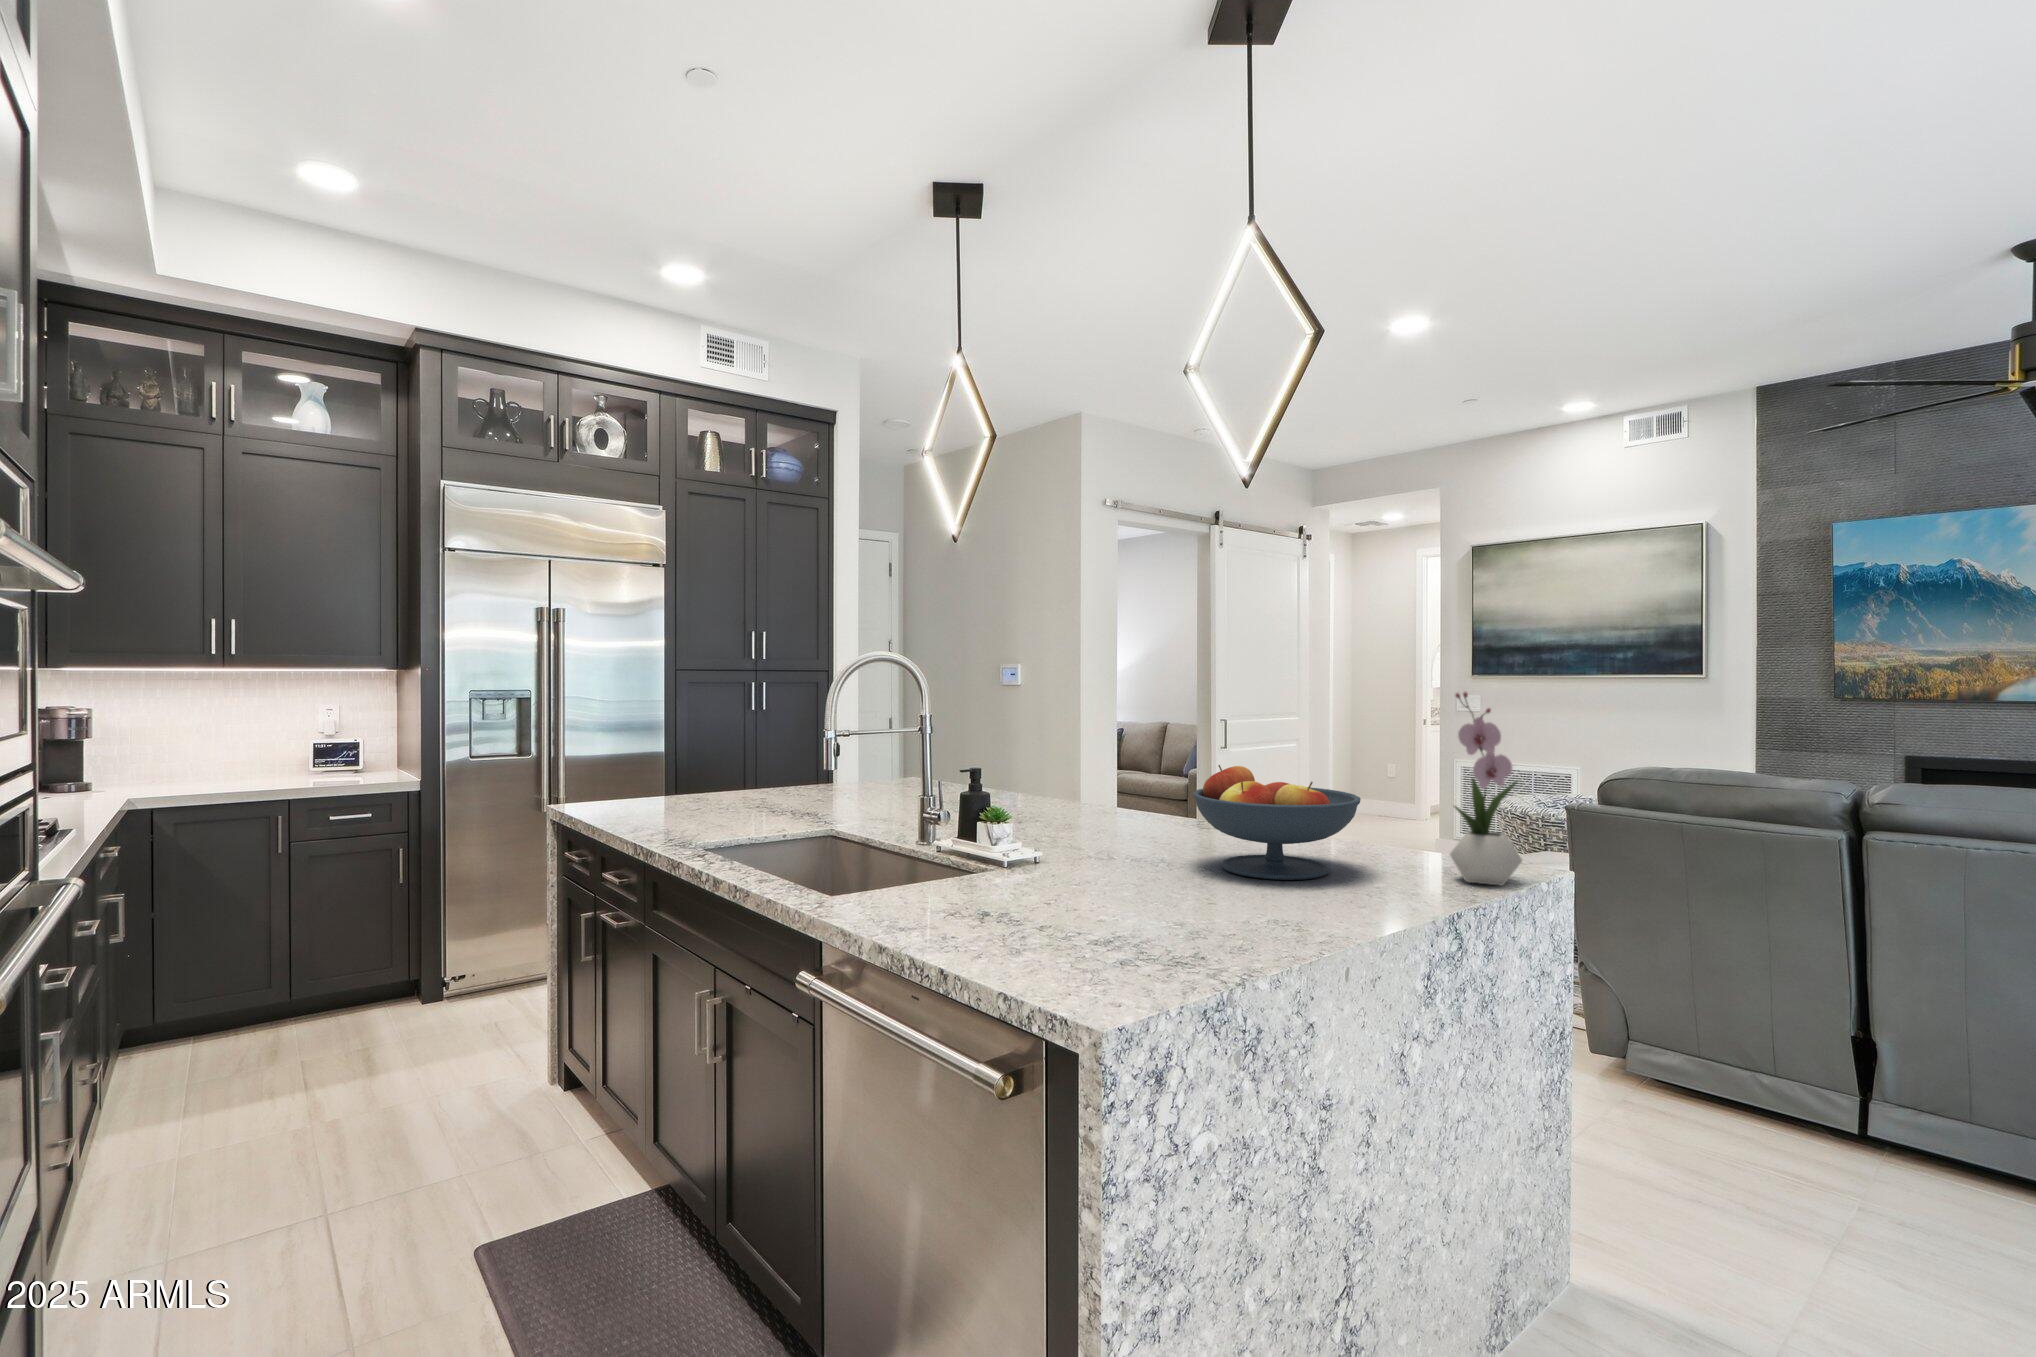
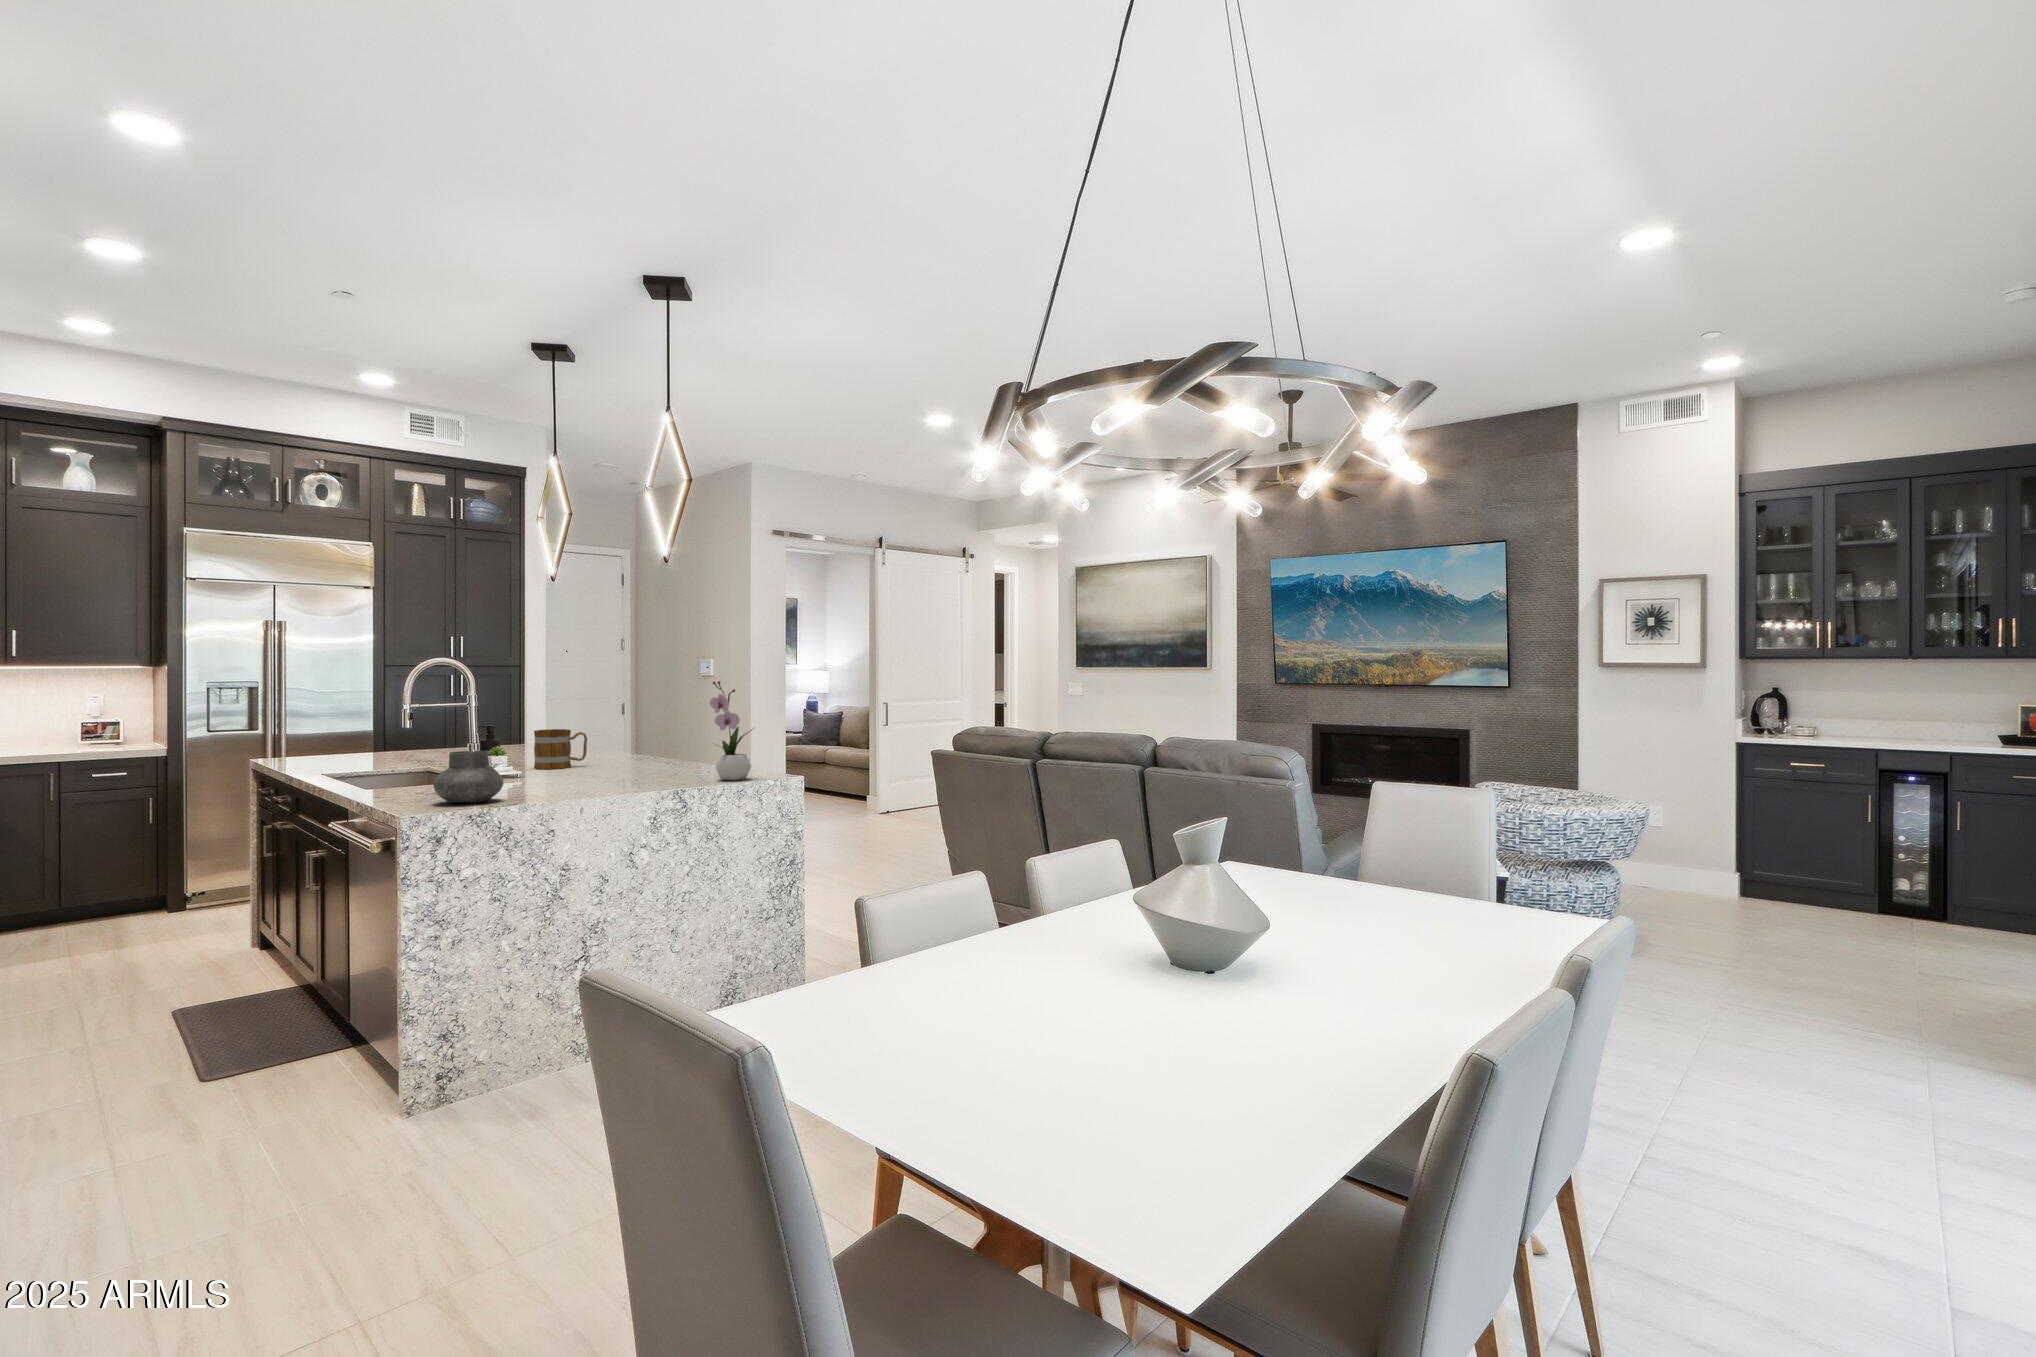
fruit bowl: present [1192,765,1361,880] -> none [591,722,685,780]
mug: none [1010,769,1086,837] -> present [534,729,587,769]
vase: none [1086,844,1222,970] -> present [433,751,503,802]

